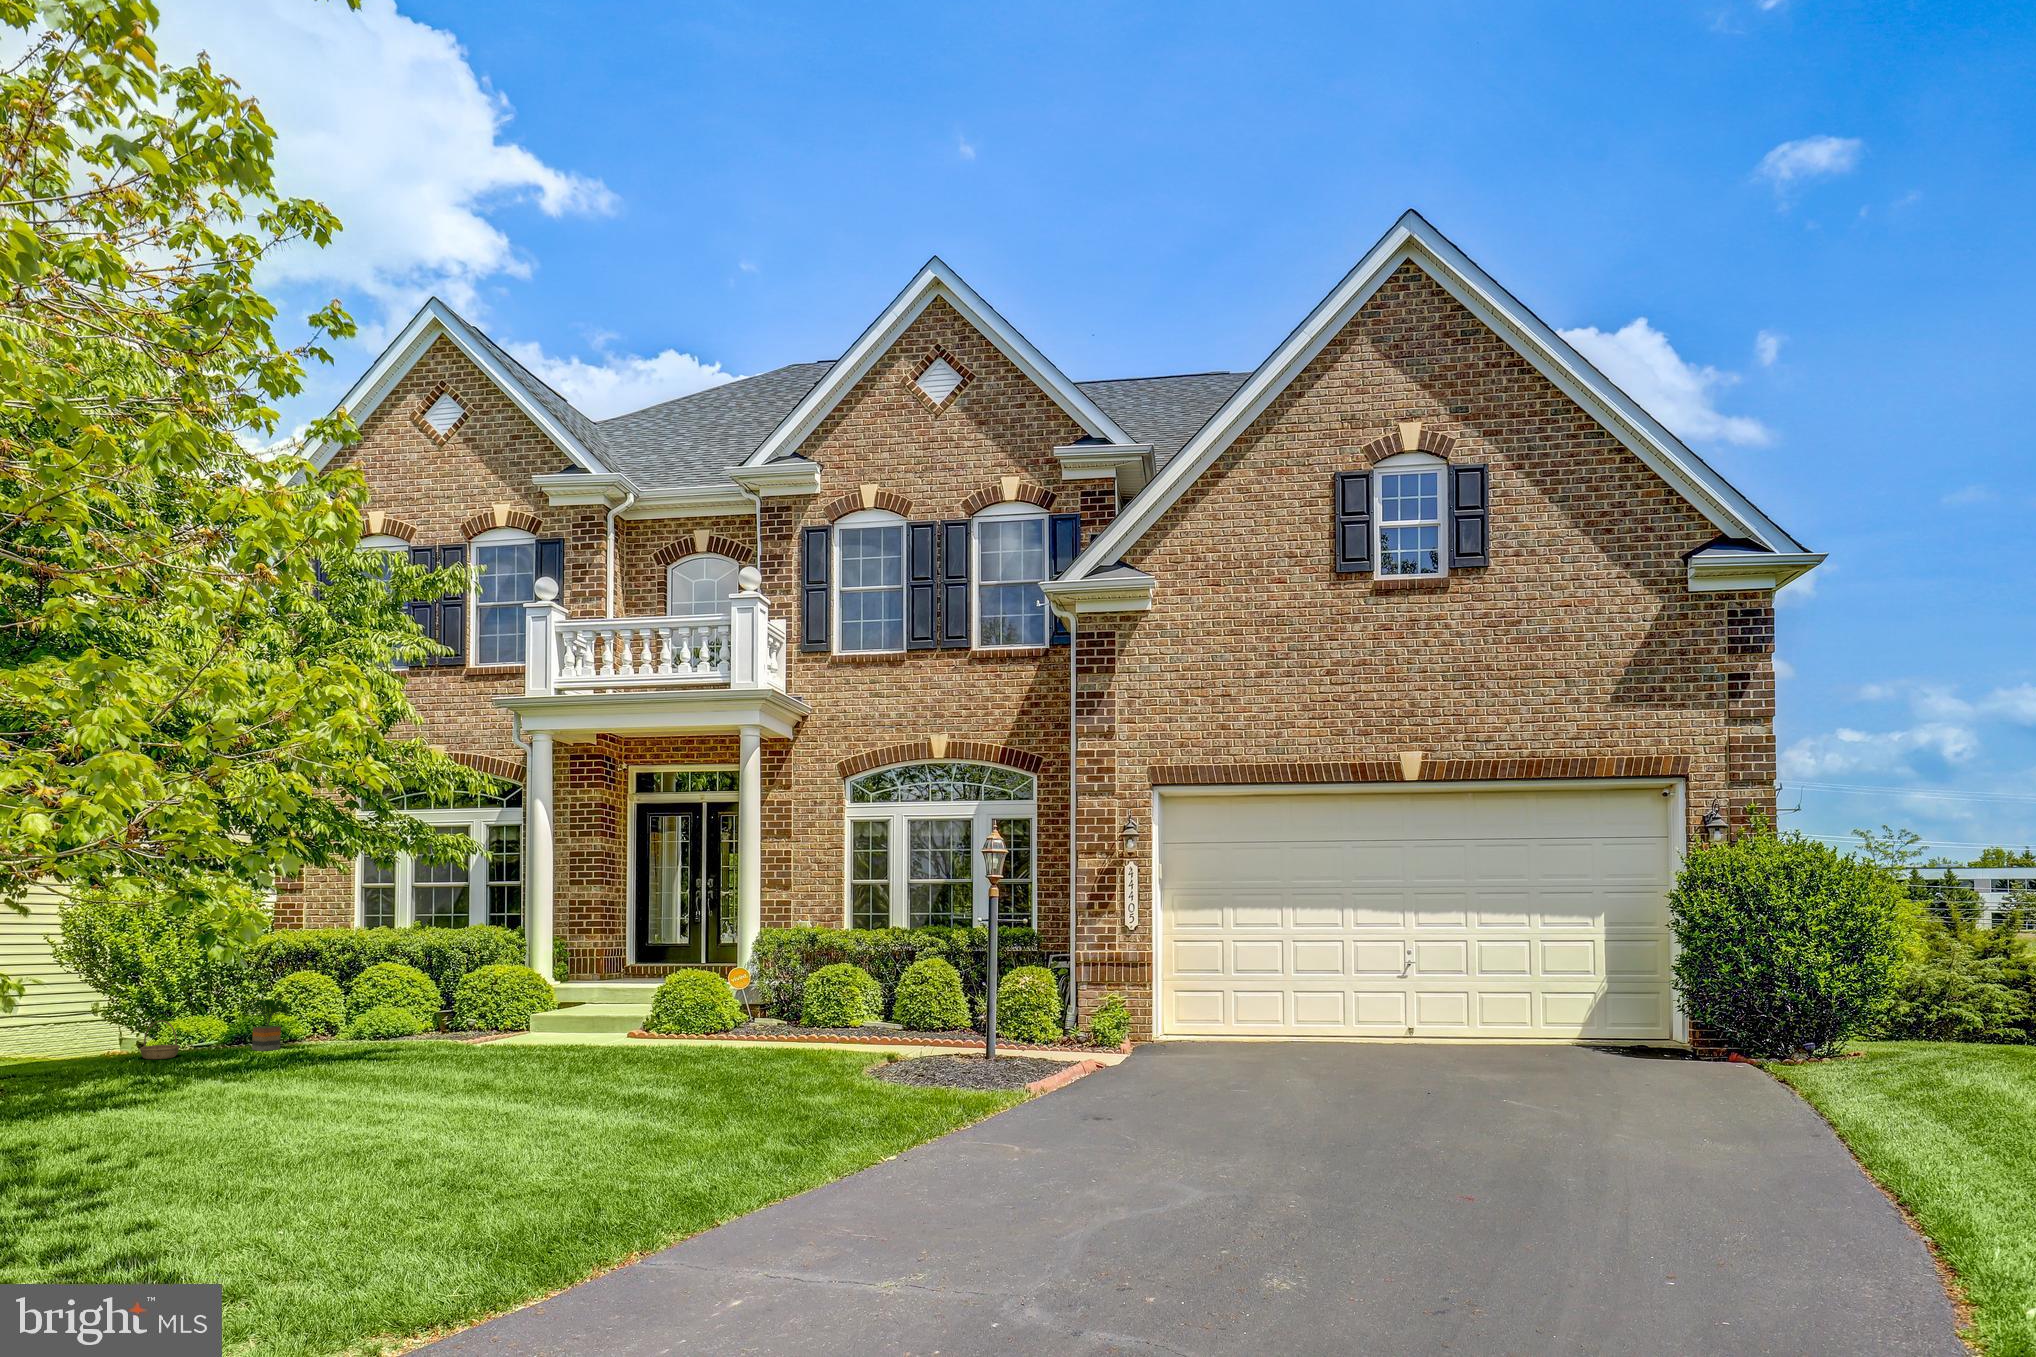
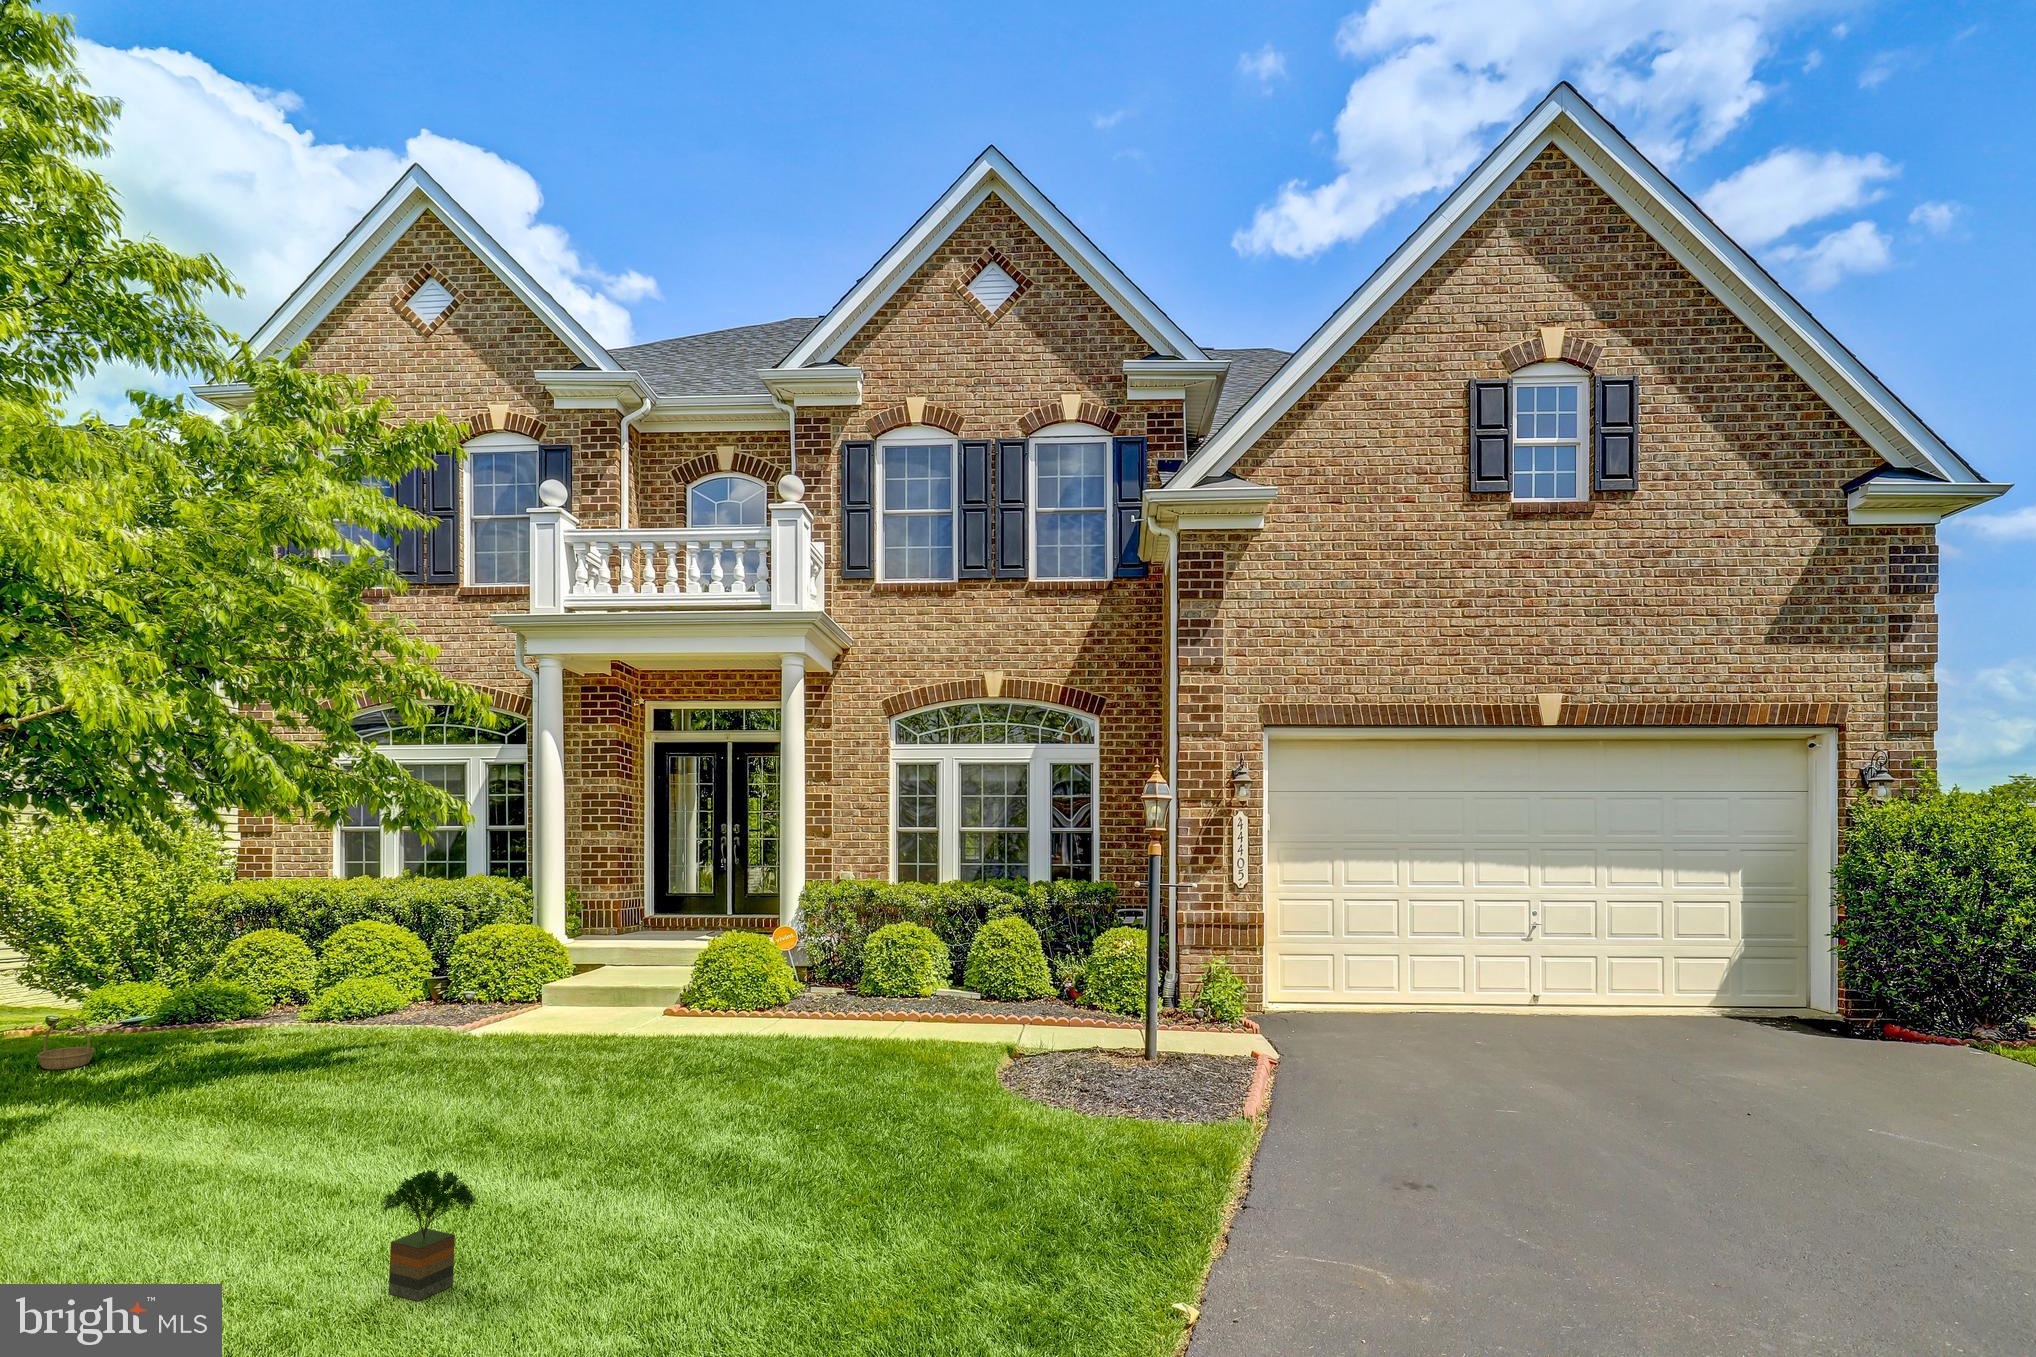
potted tree: present [250,999,290,1051] -> present [381,1170,477,1301]

